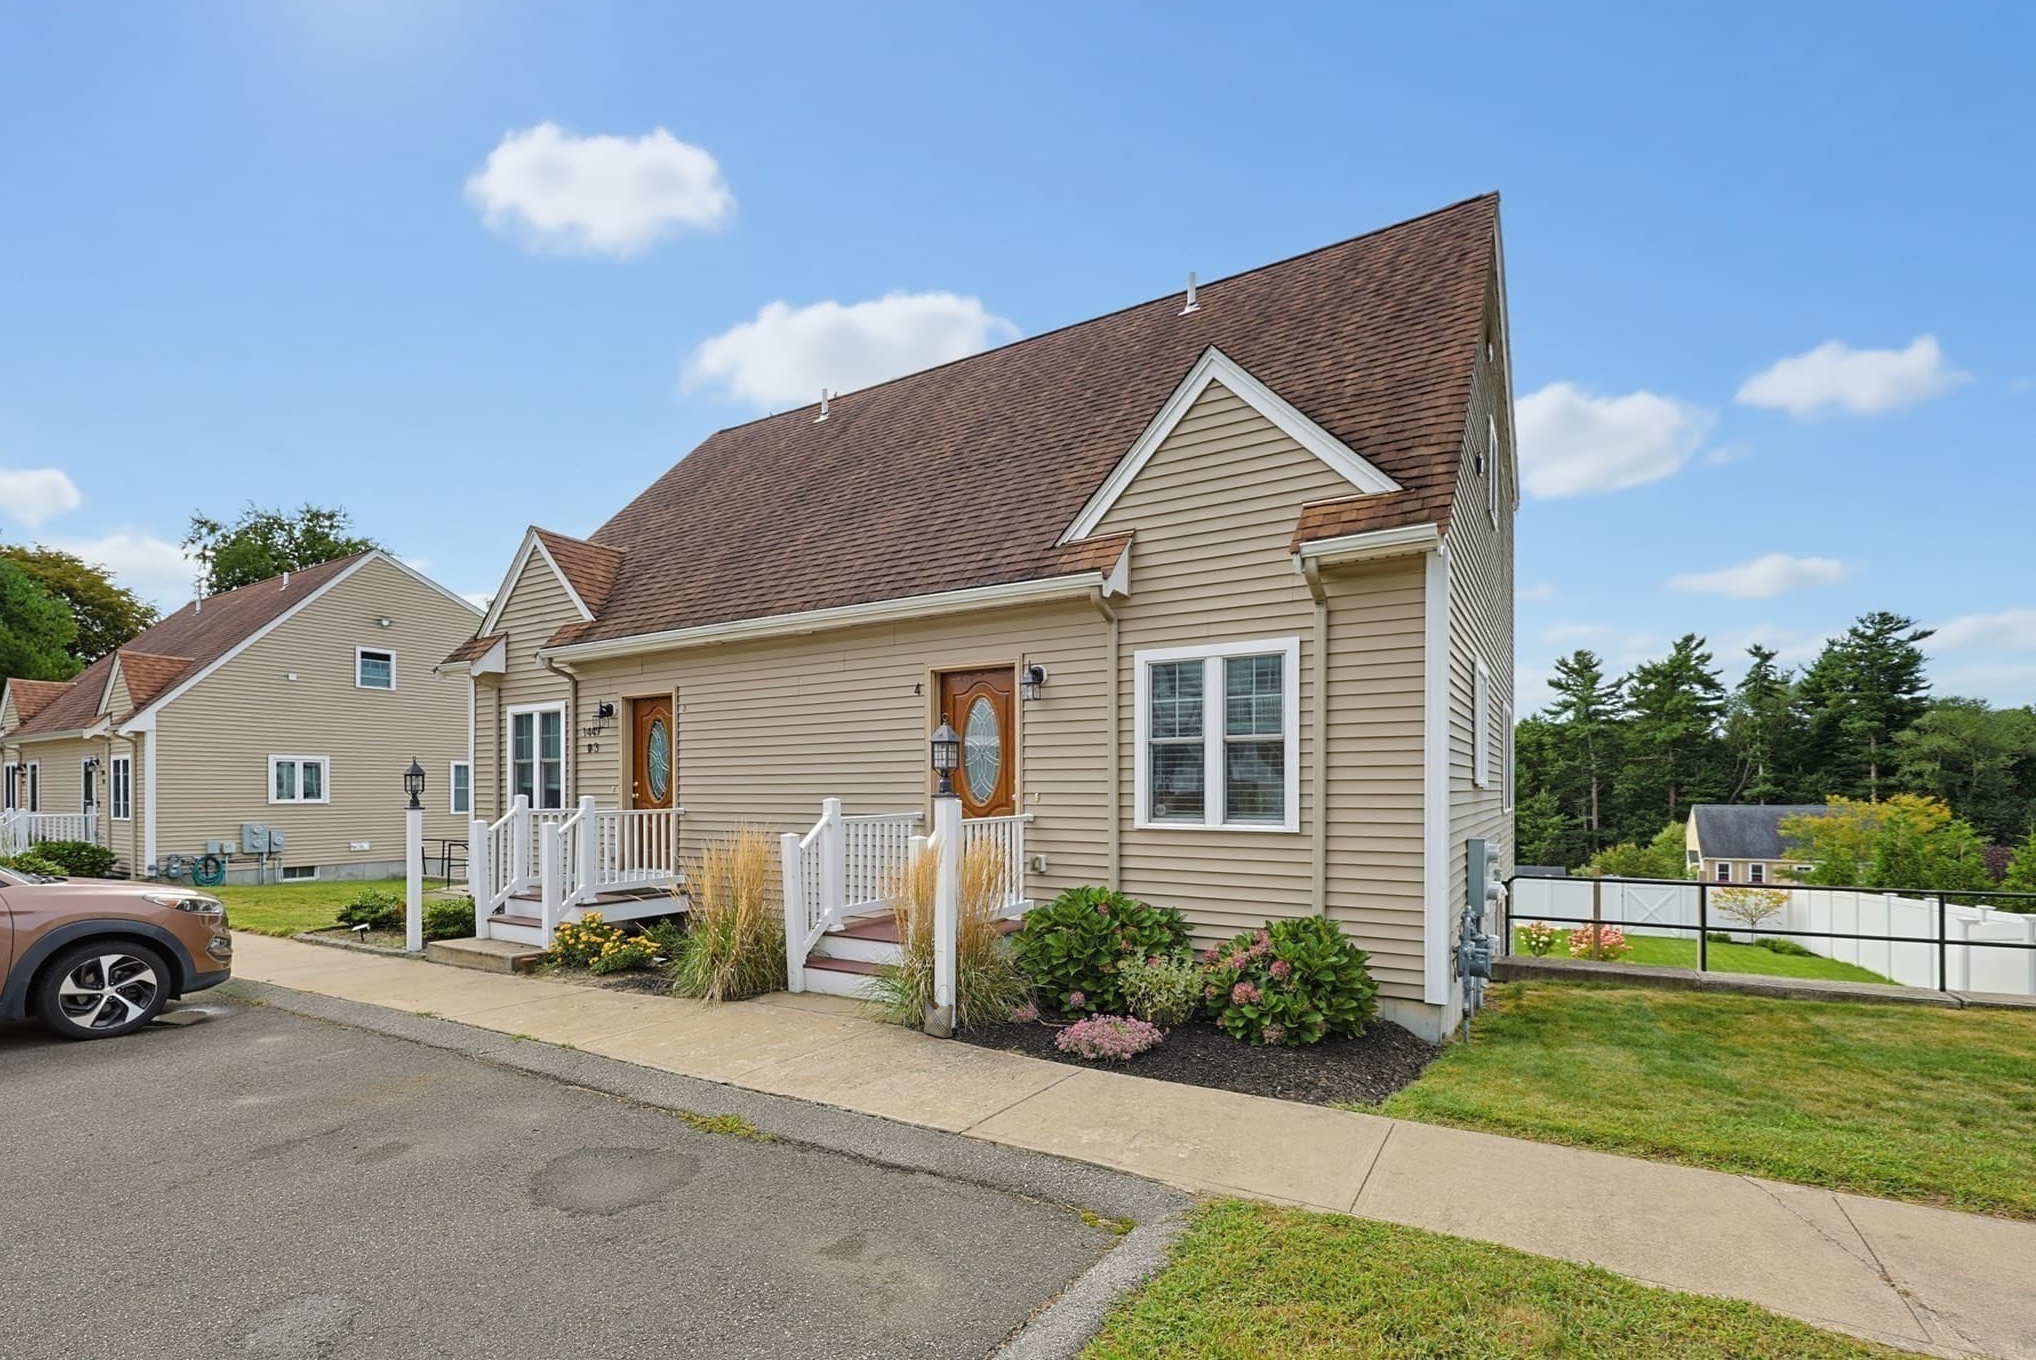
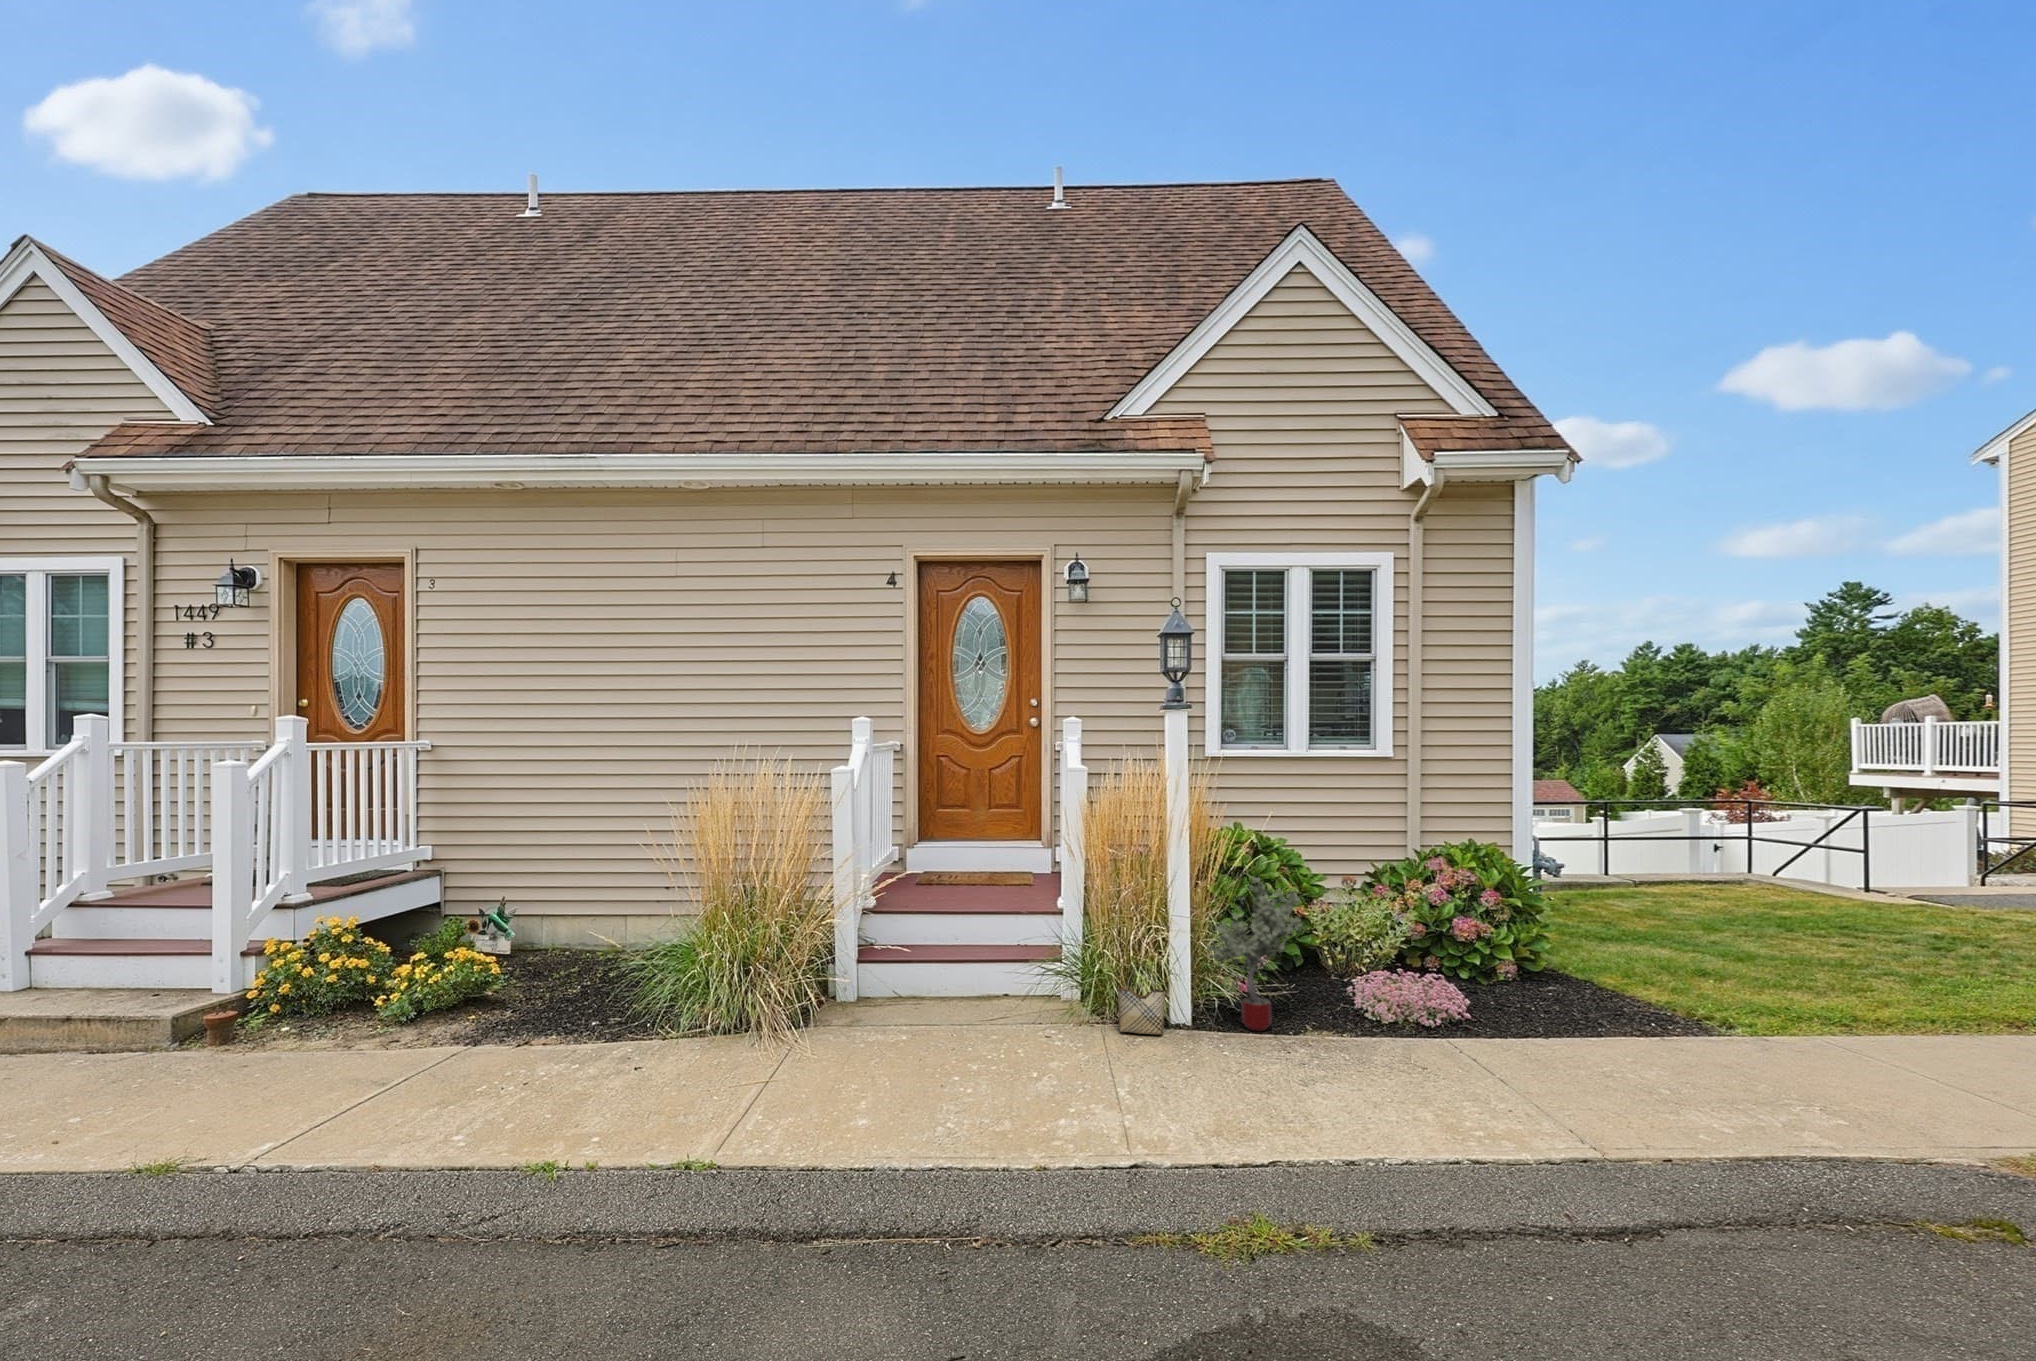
potted tree: none [967,924,1061,1046] -> present [1209,877,1302,1031]

